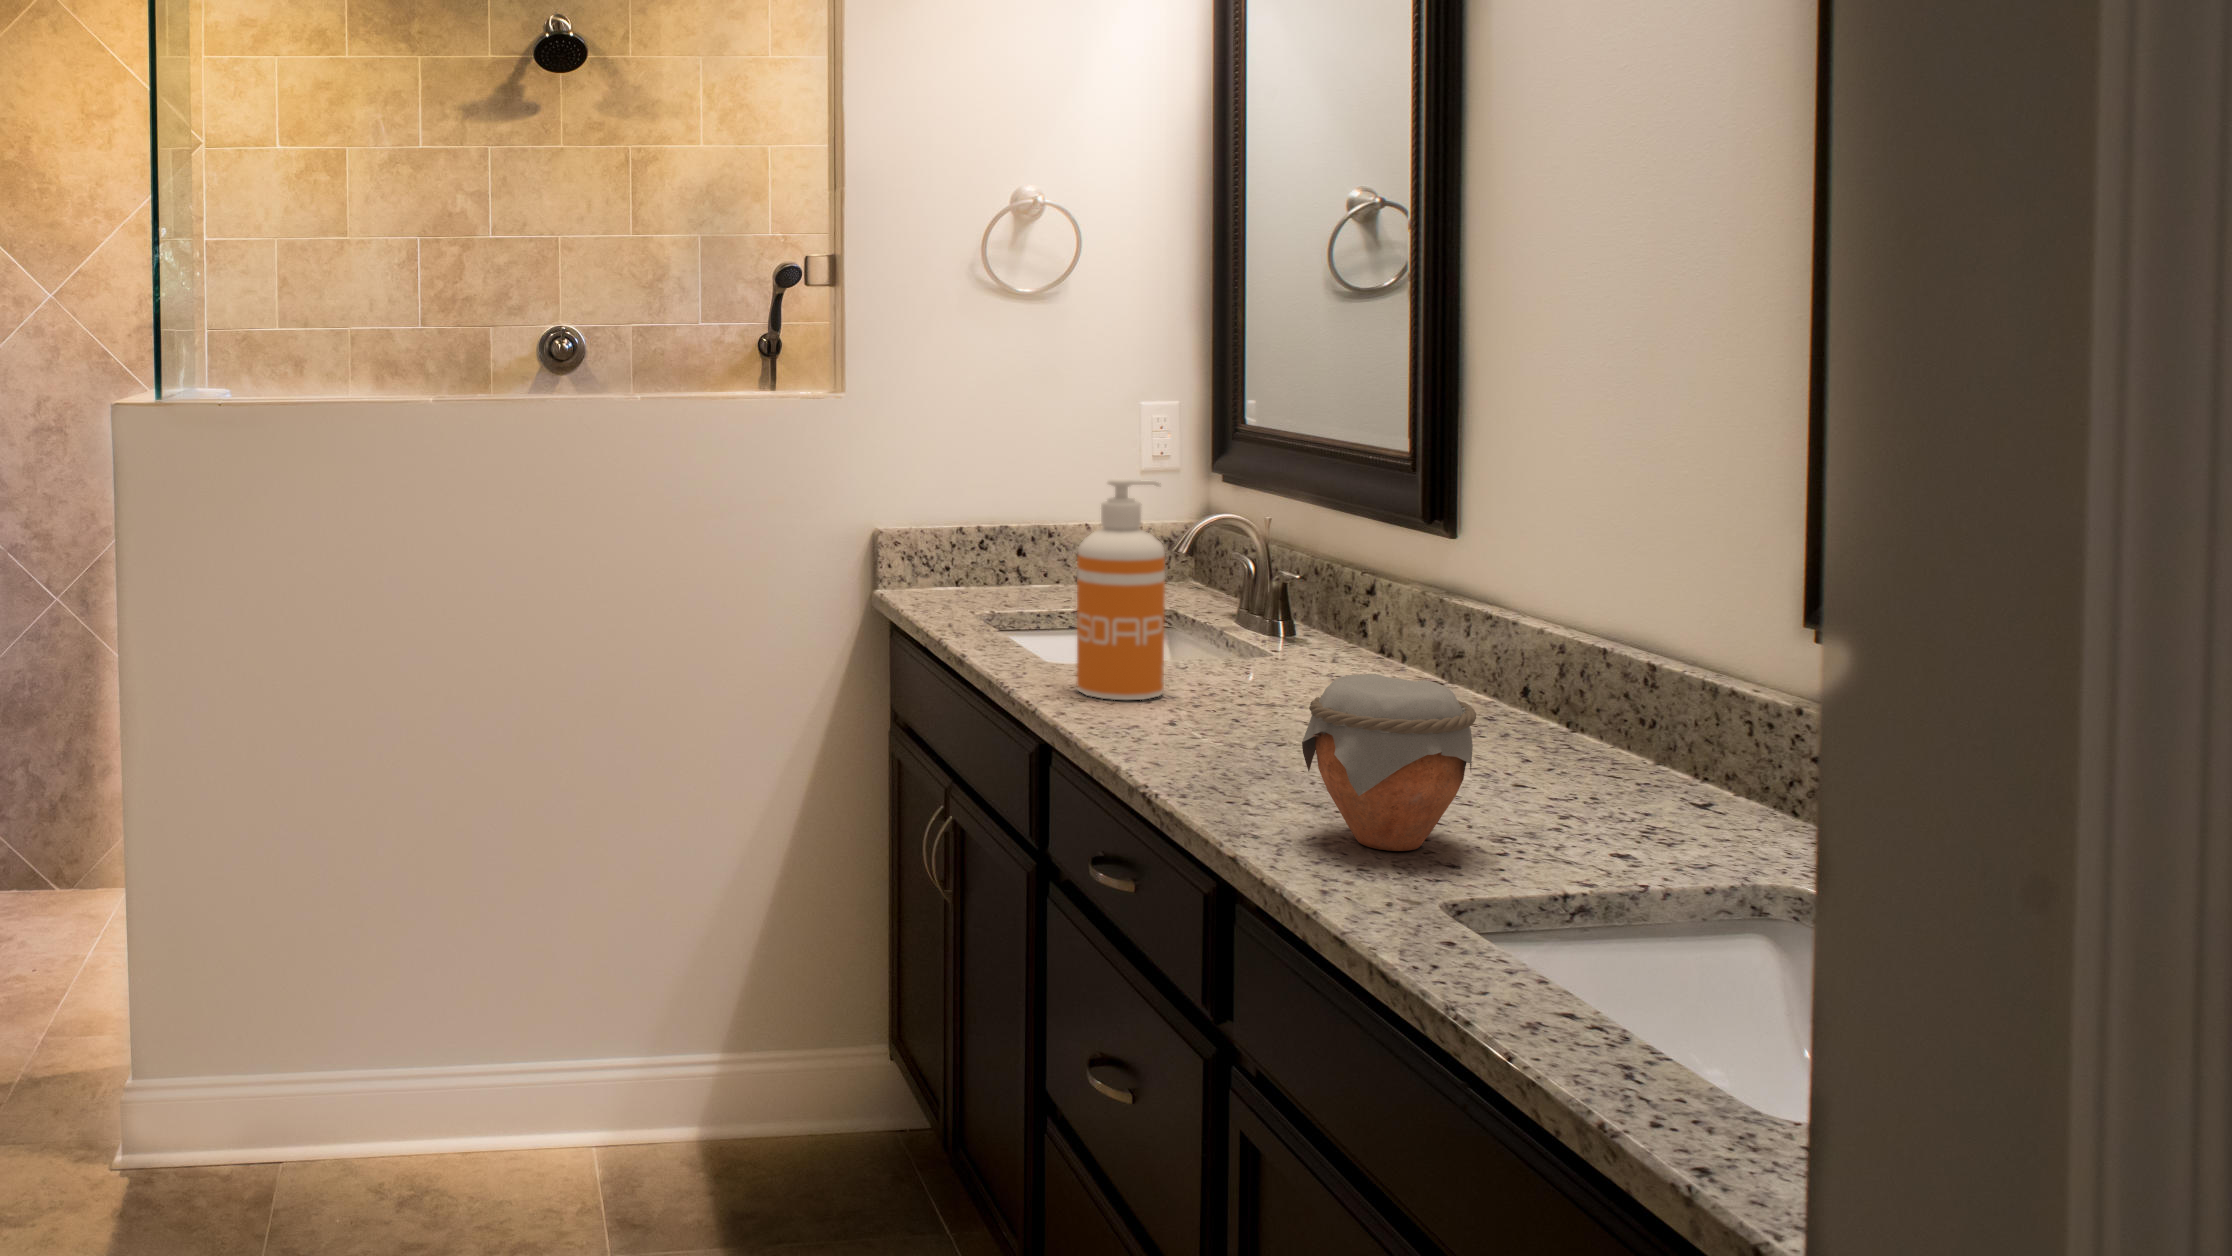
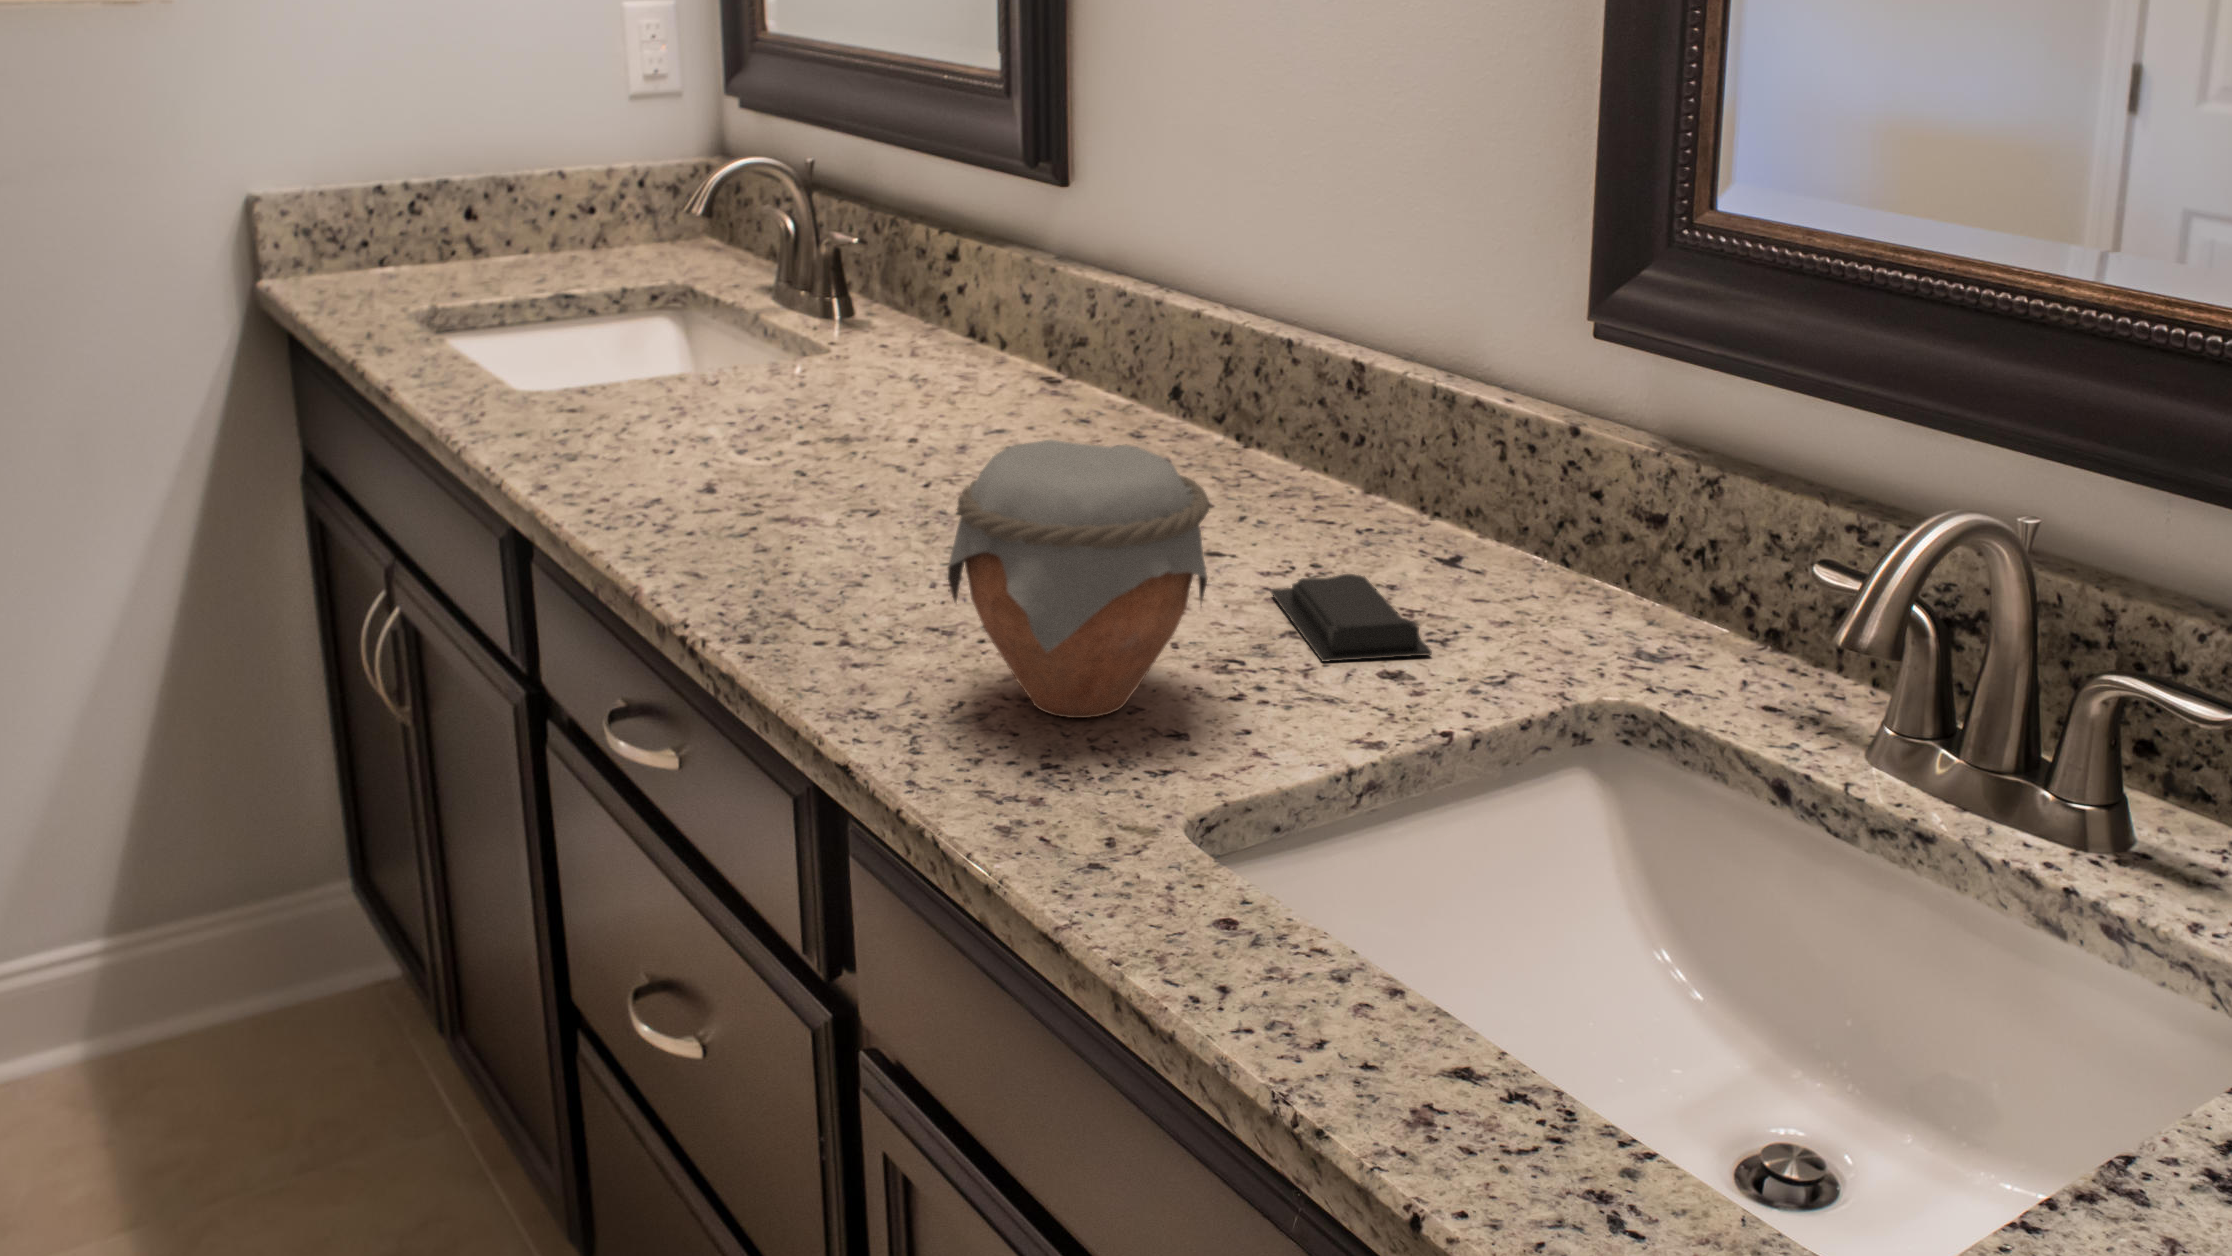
soap dispenser: present [1077,479,1165,700] -> none [538,108,689,454]
soap bar: none [1551,798,1661,852] -> present [1271,574,1432,662]

